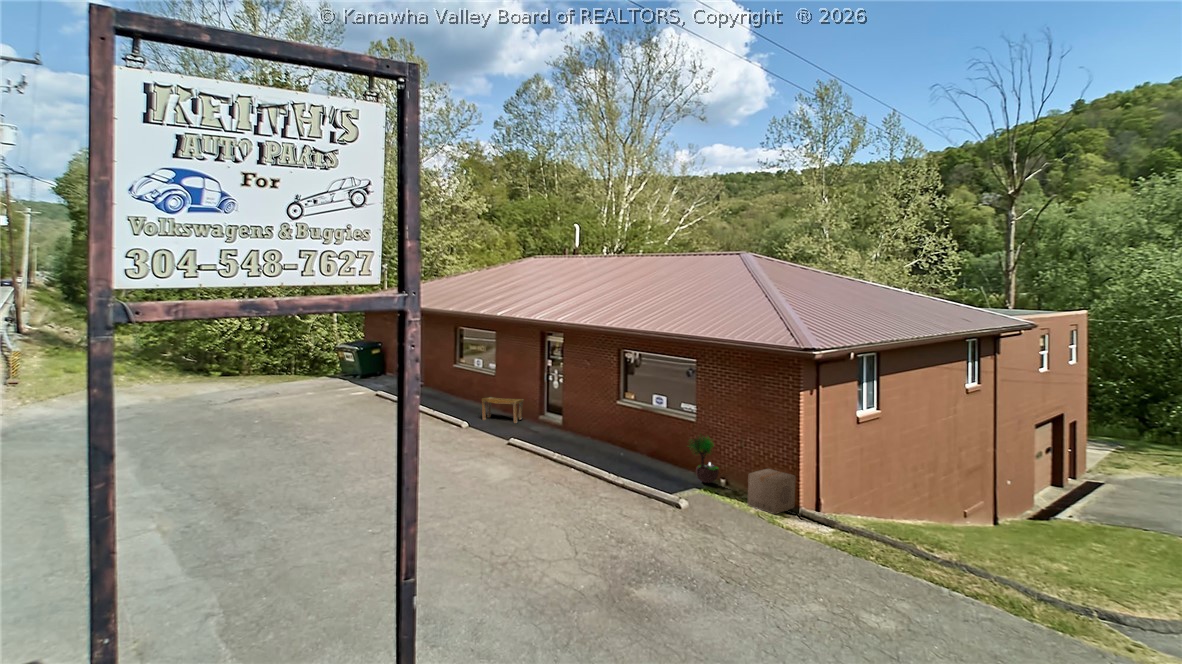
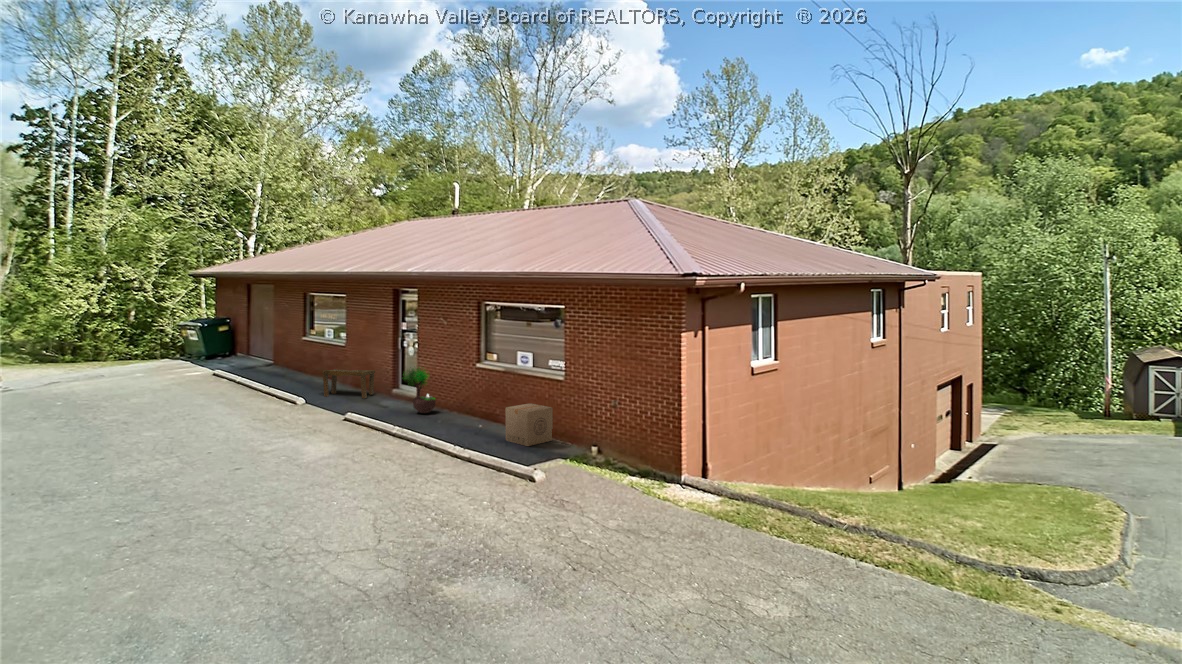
potted tree: present [689,436,719,483] -> present [404,369,436,413]
cardboard box: present [747,469,796,514] -> present [506,403,553,446]

